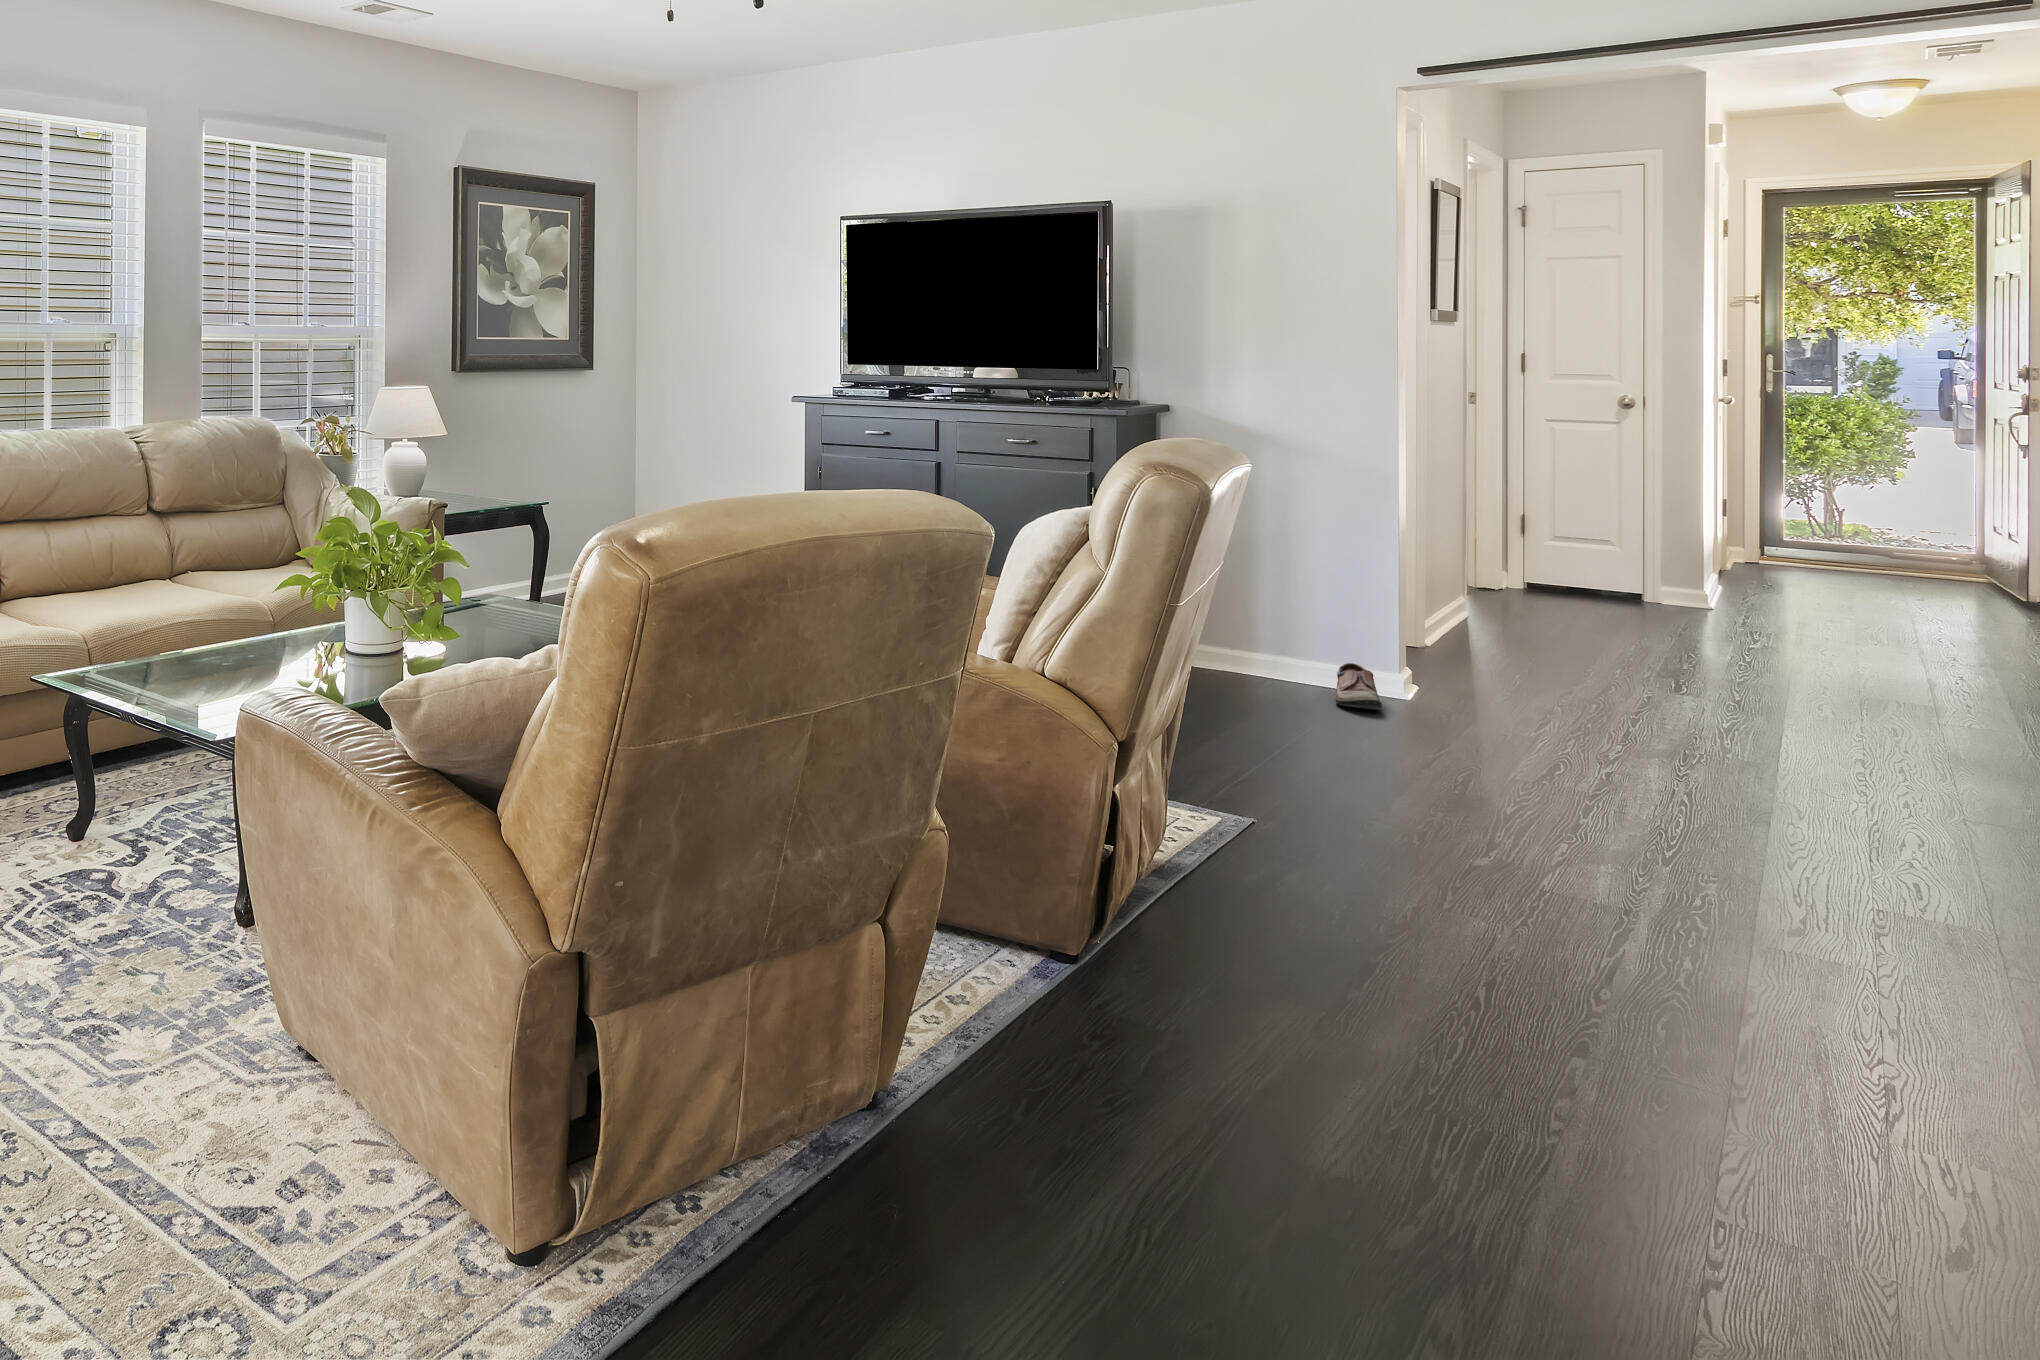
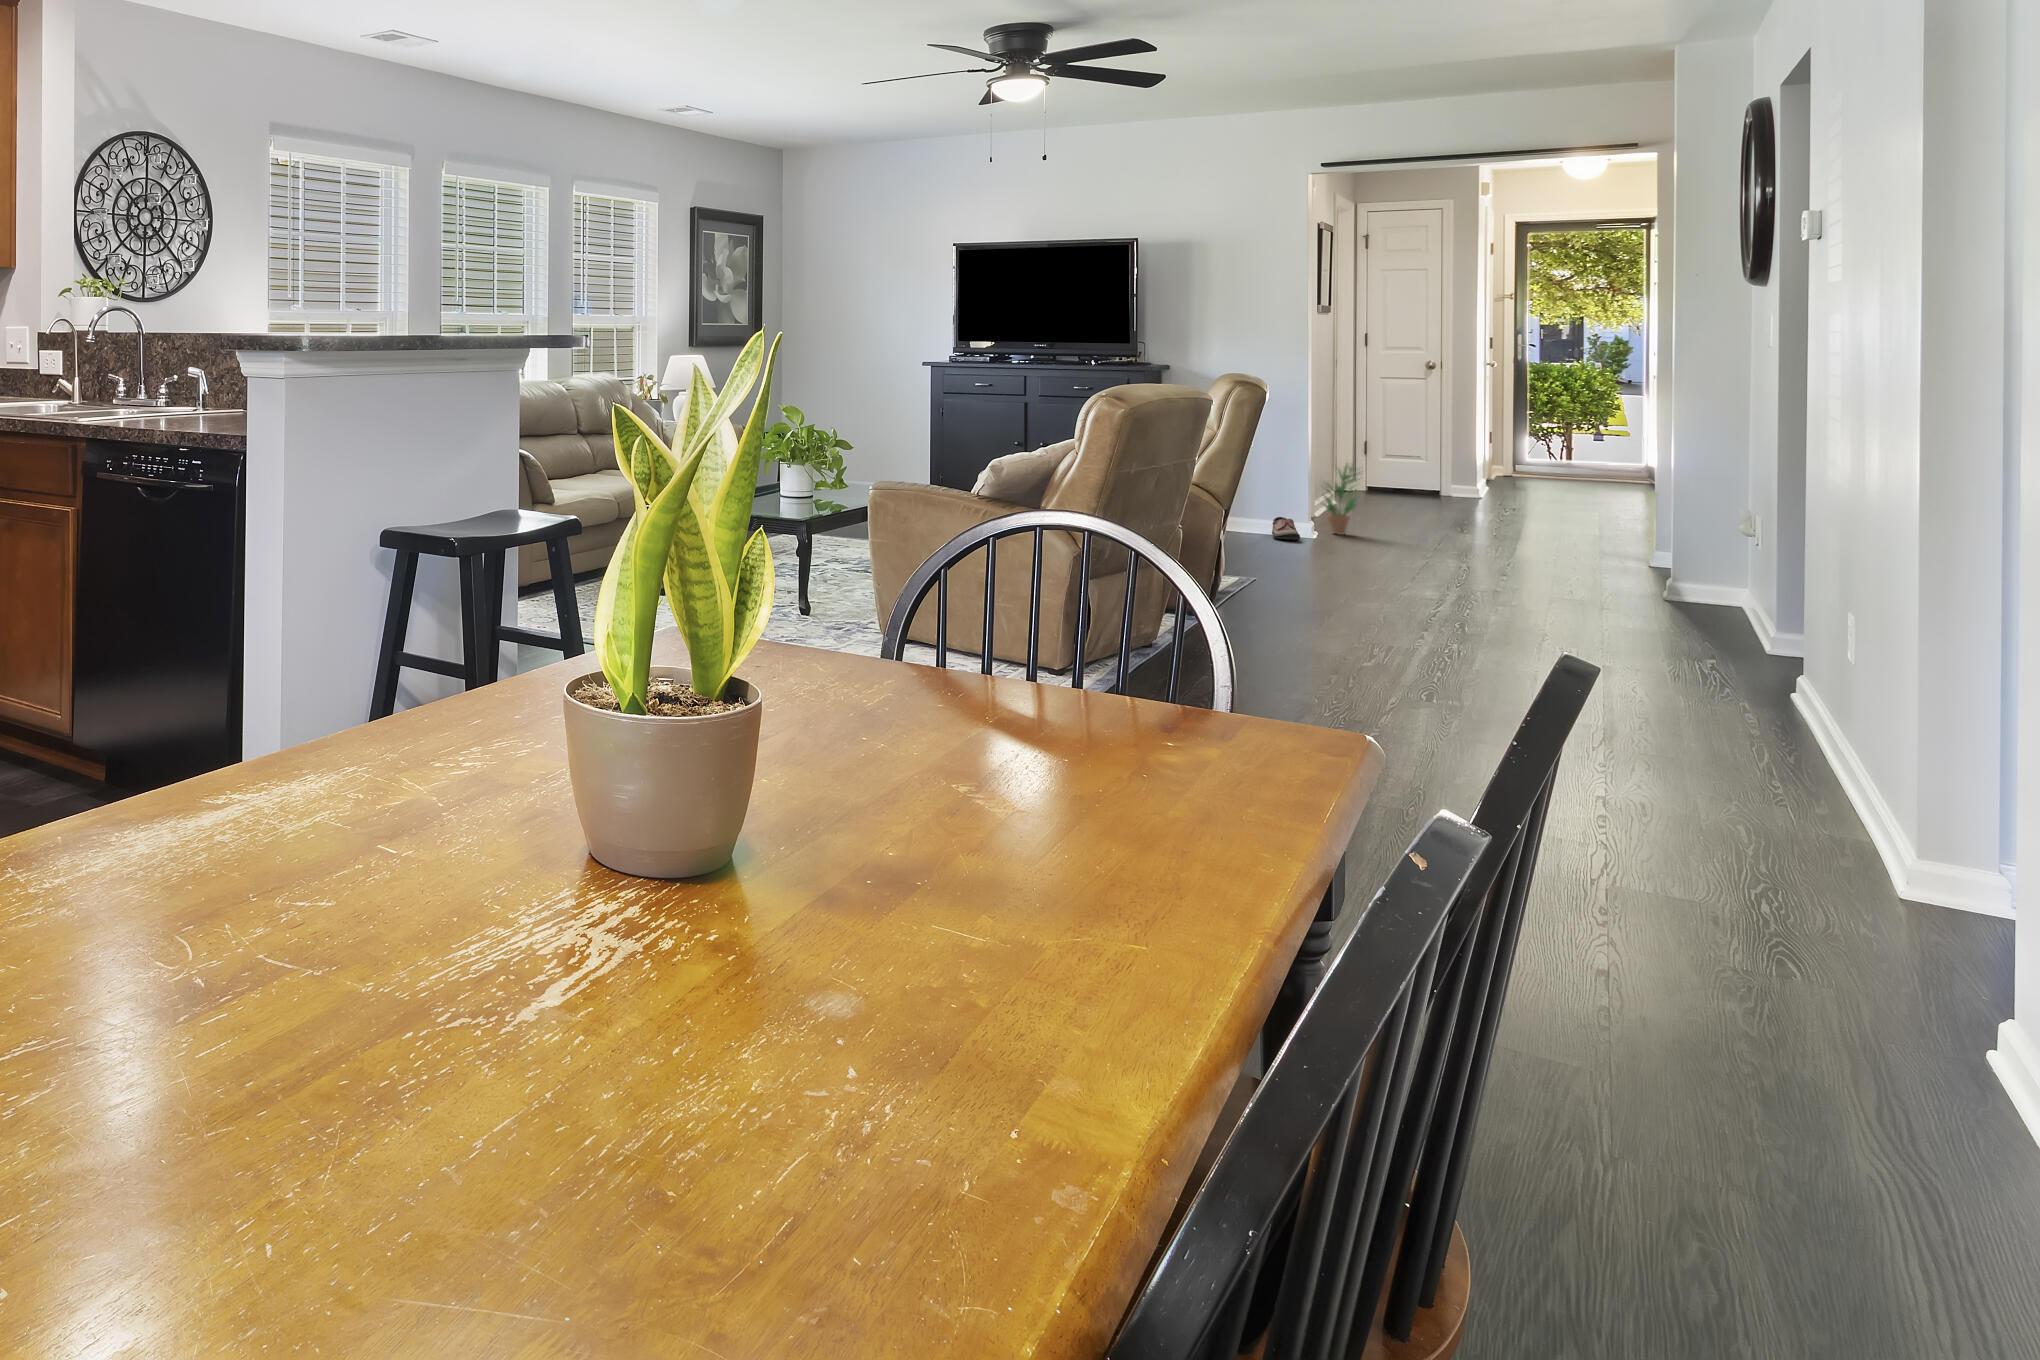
potted plant: none [1419,569,1503,696] -> present [1322,463,1363,535]

